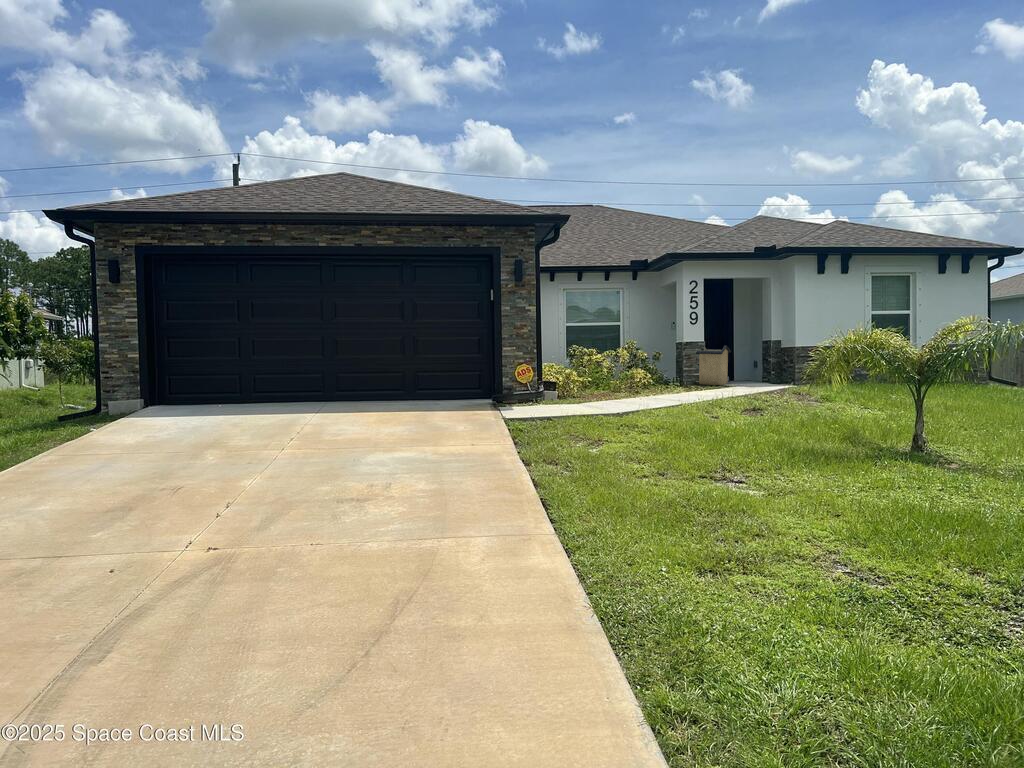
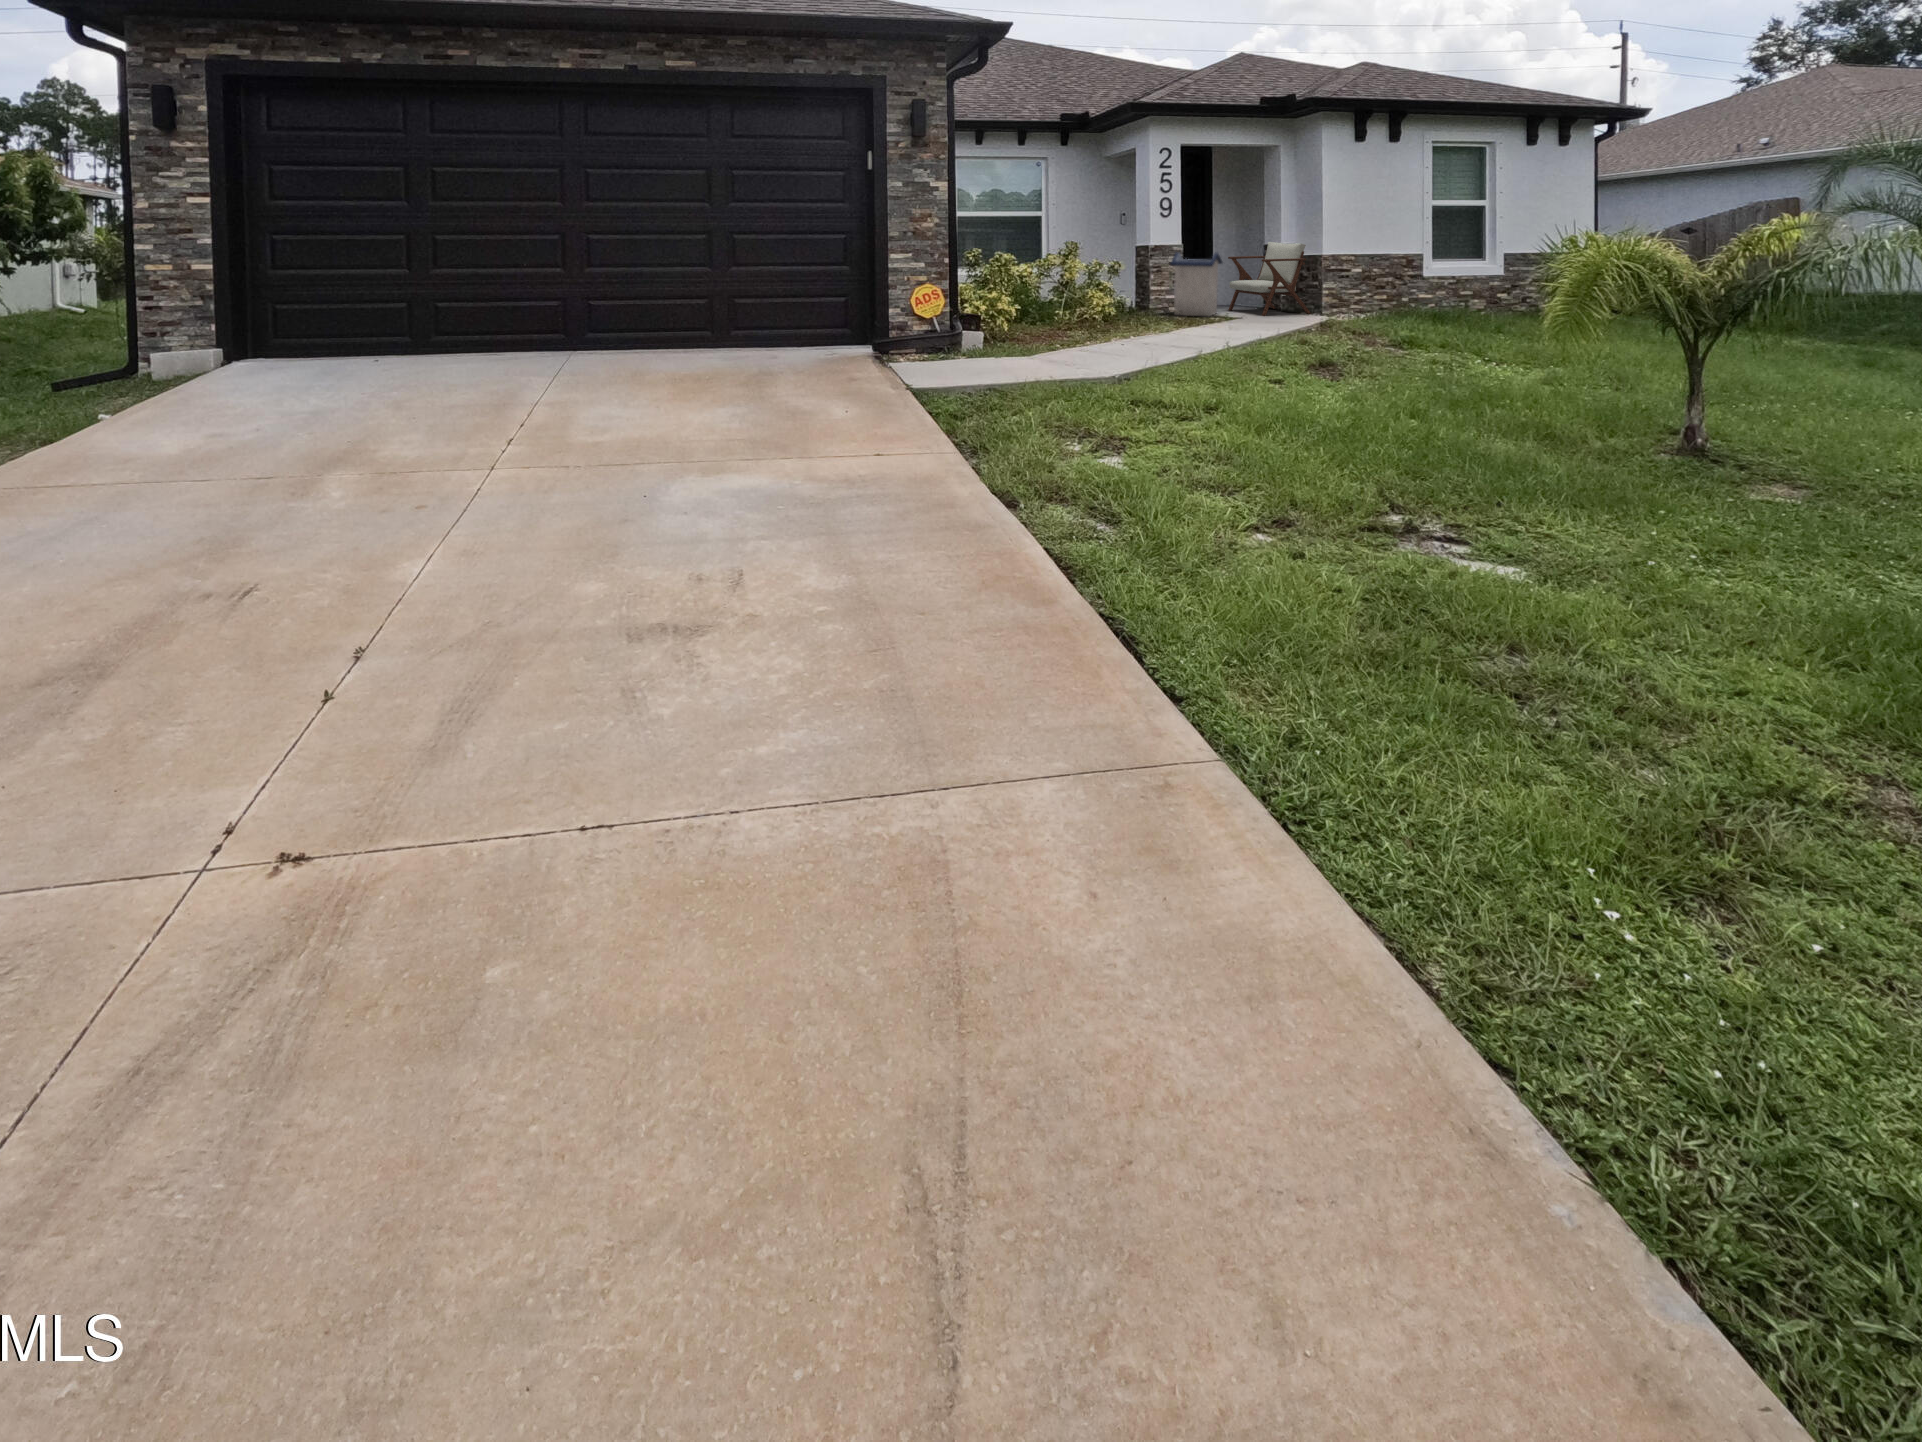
lounge chair: none [736,339,787,385] -> present [1228,242,1311,316]

